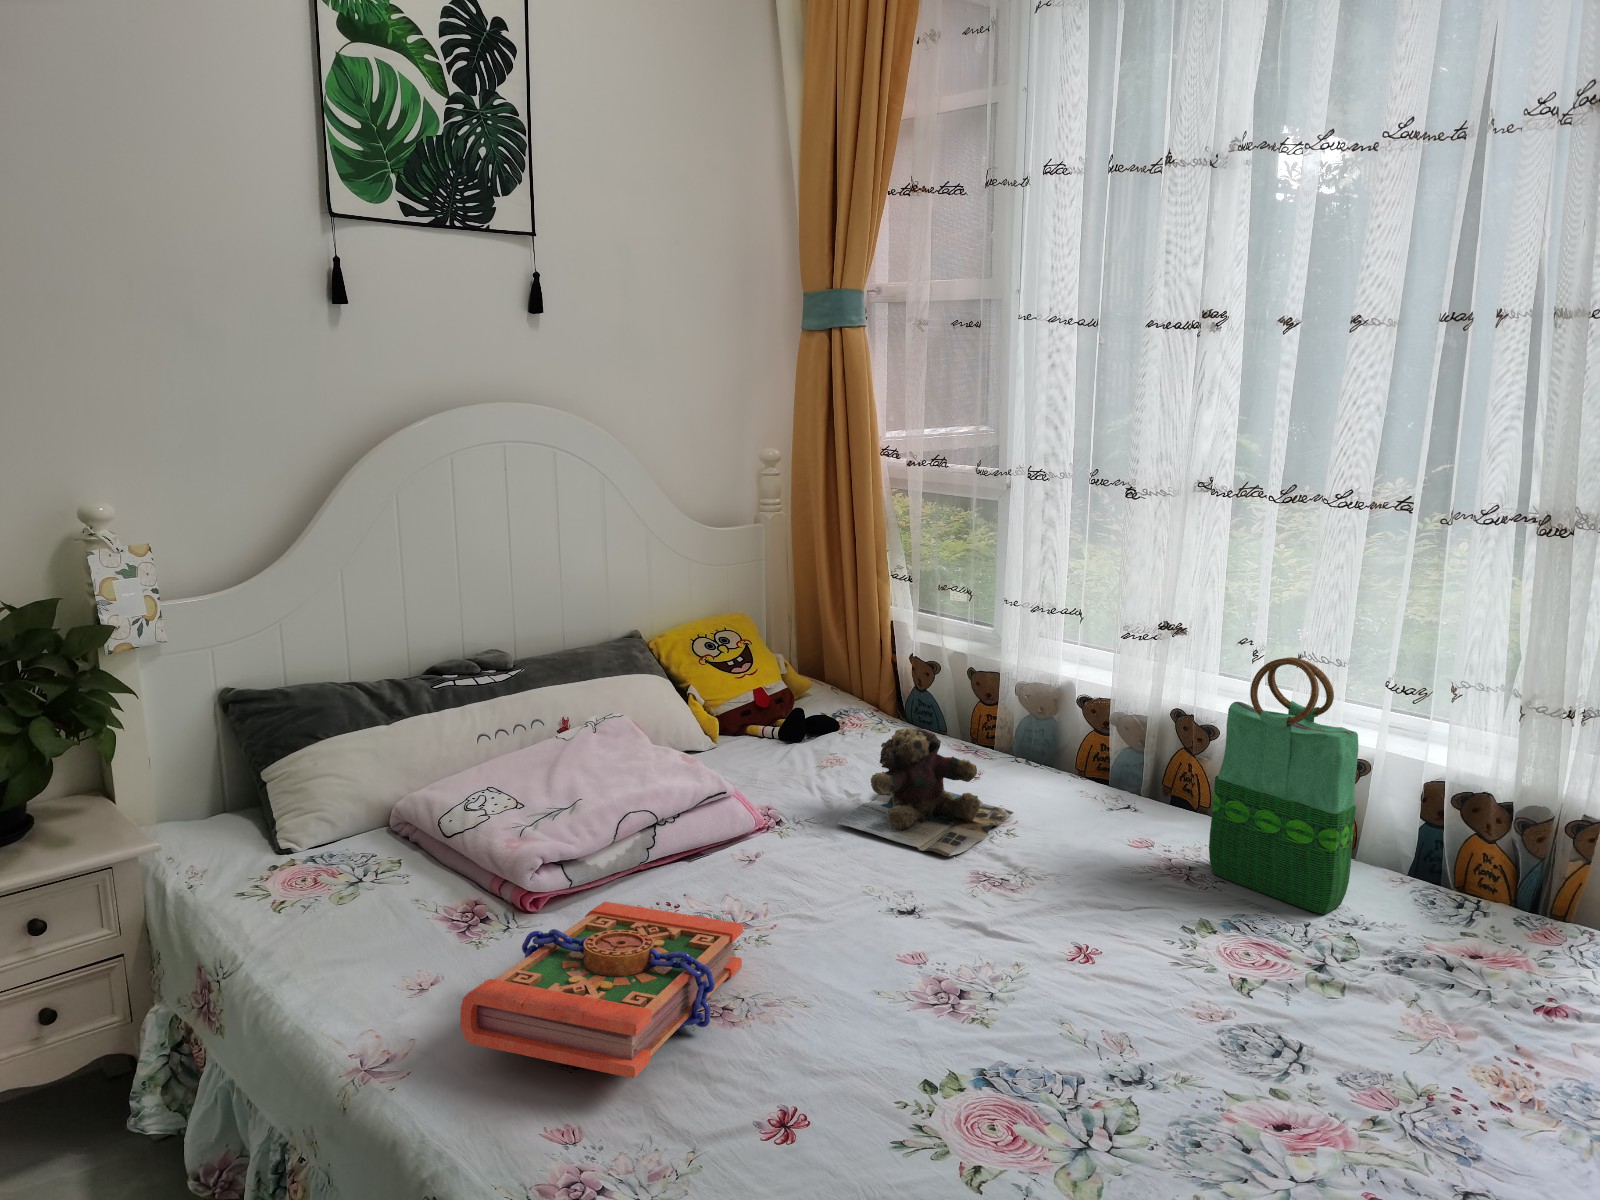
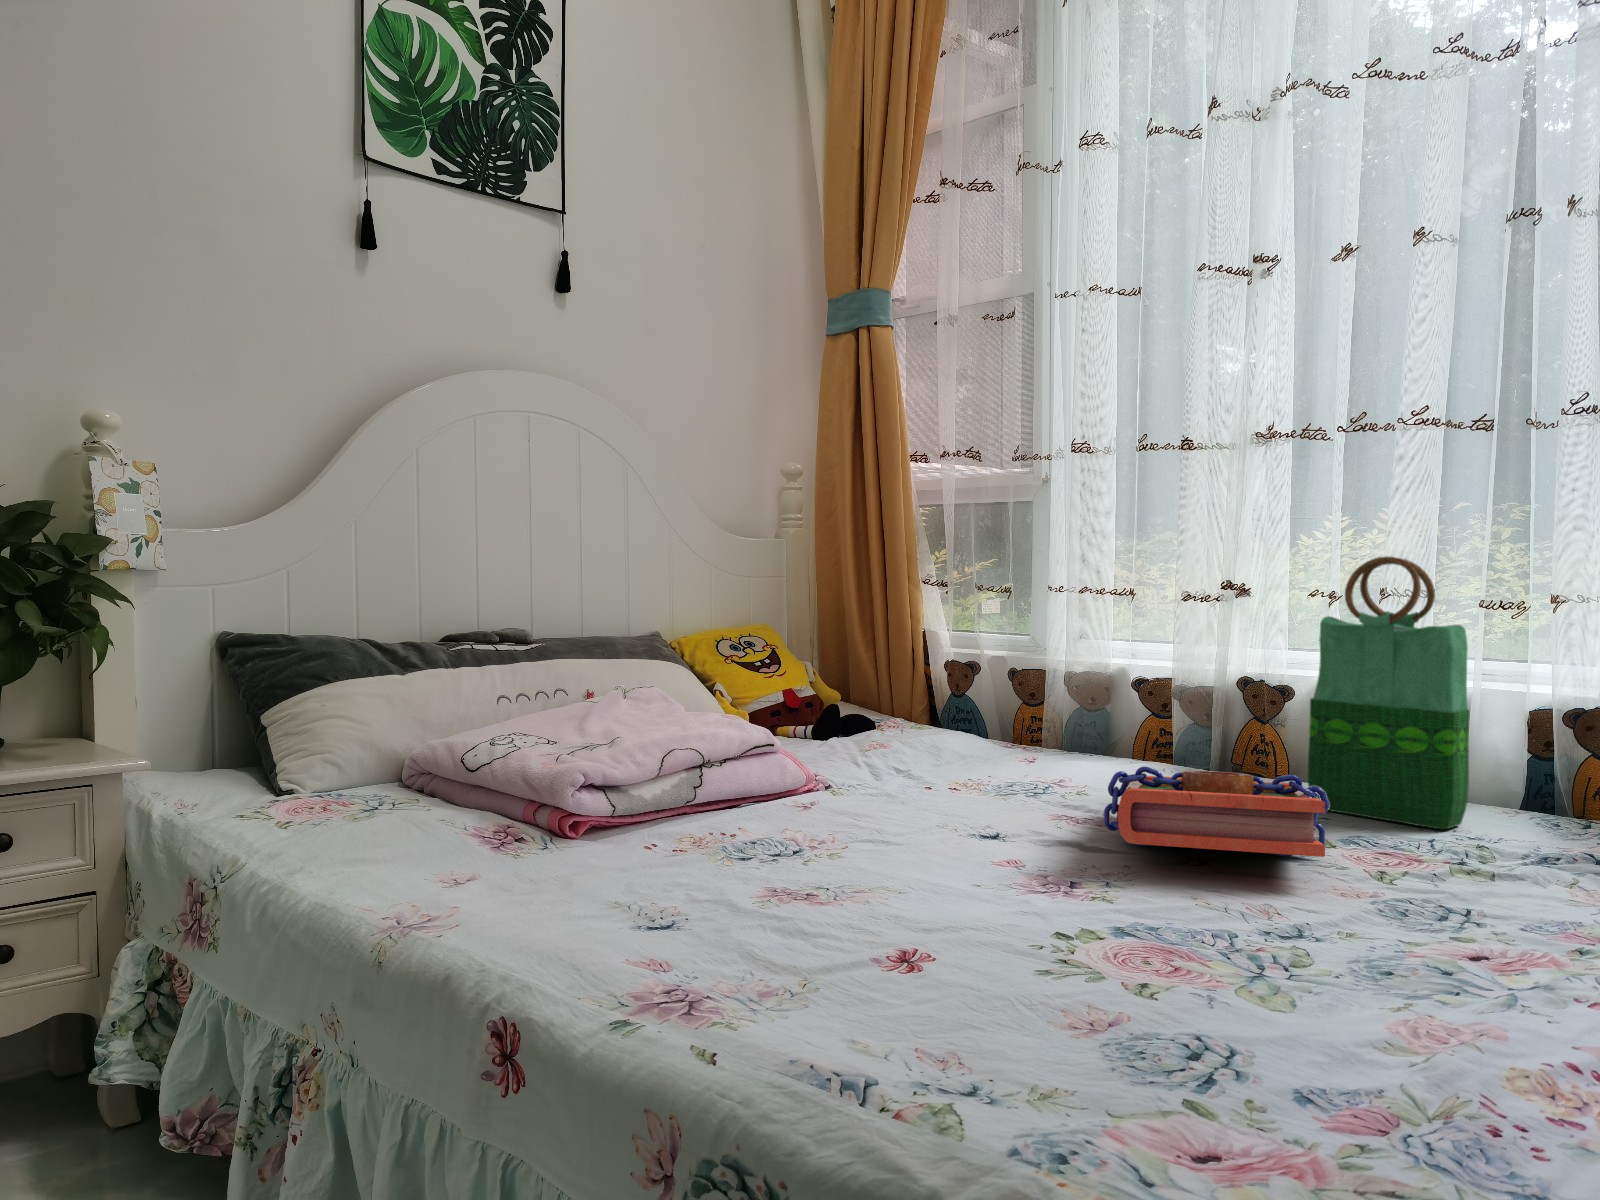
teddy bear: present [838,727,1014,856] -> none [895,678,1084,798]
book: present [460,902,743,1078] -> present [1104,766,1329,857]

